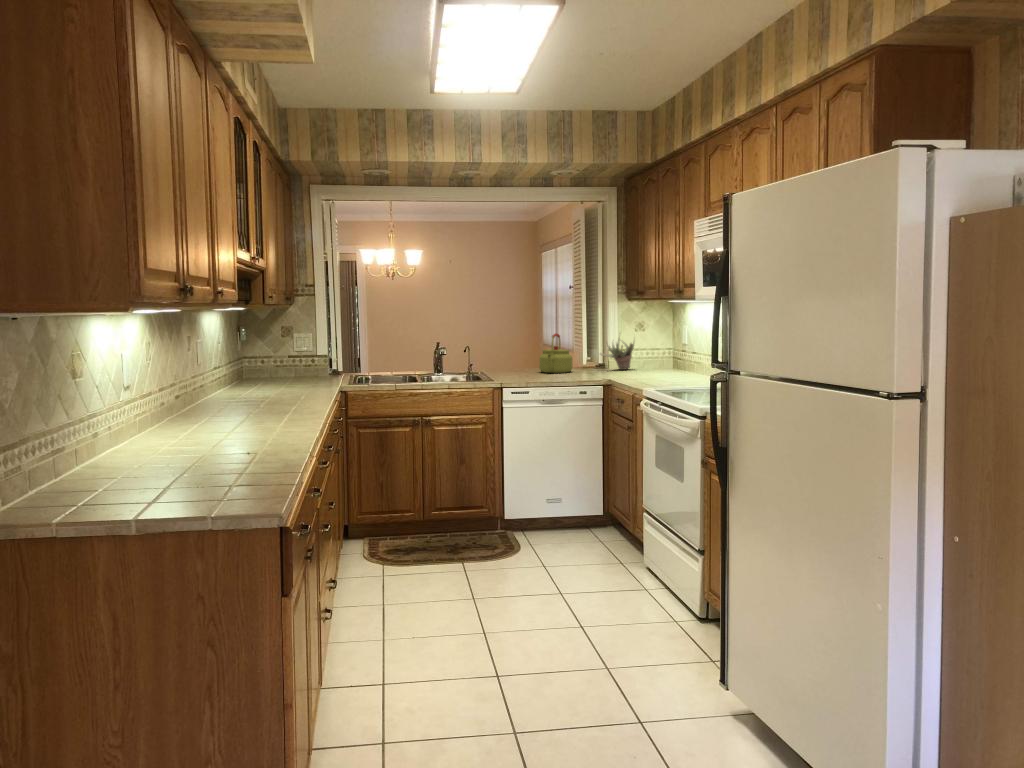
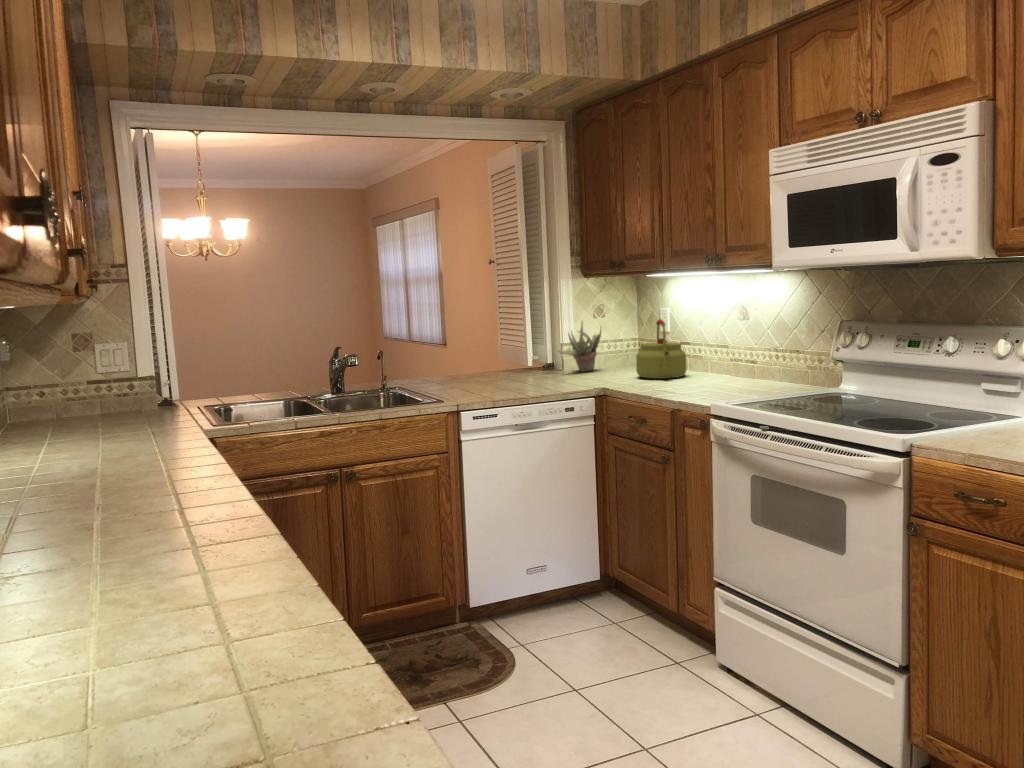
kettle: present [539,334,573,373] -> present [636,319,686,379]

